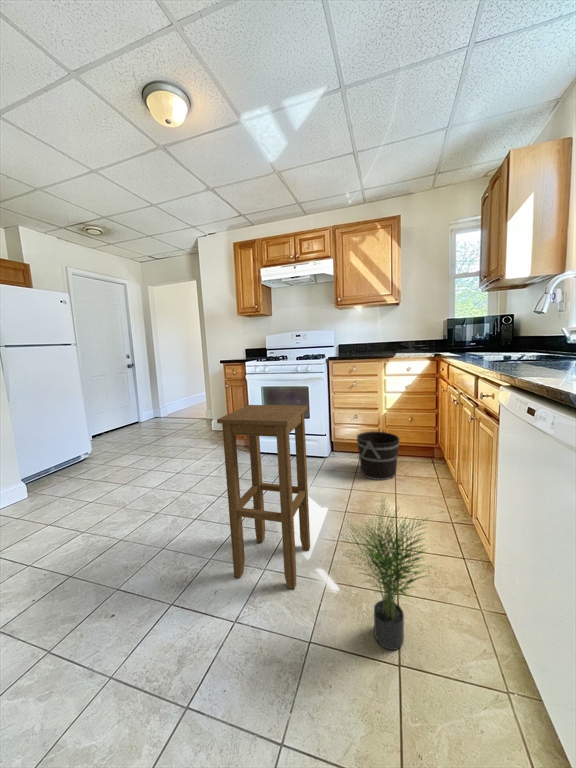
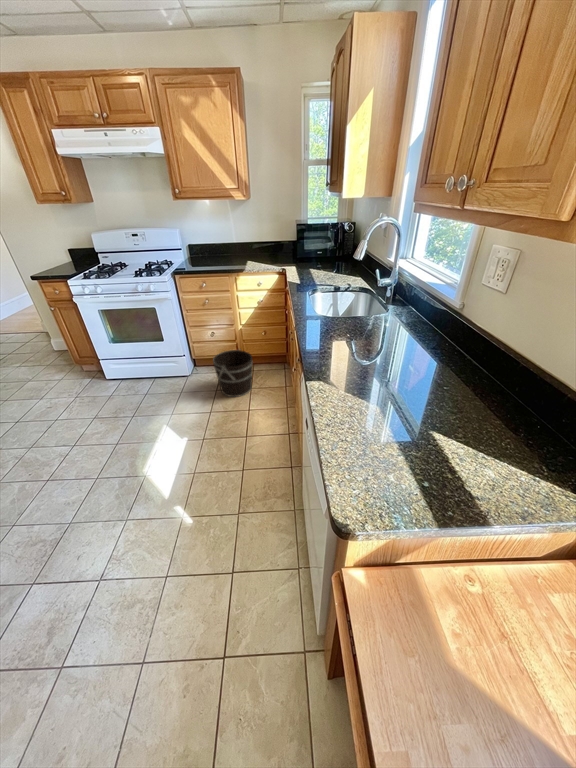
stool: present [217,405,310,589] -> none [22,371,170,532]
potted plant: present [347,505,428,650] -> none [179,459,253,554]

